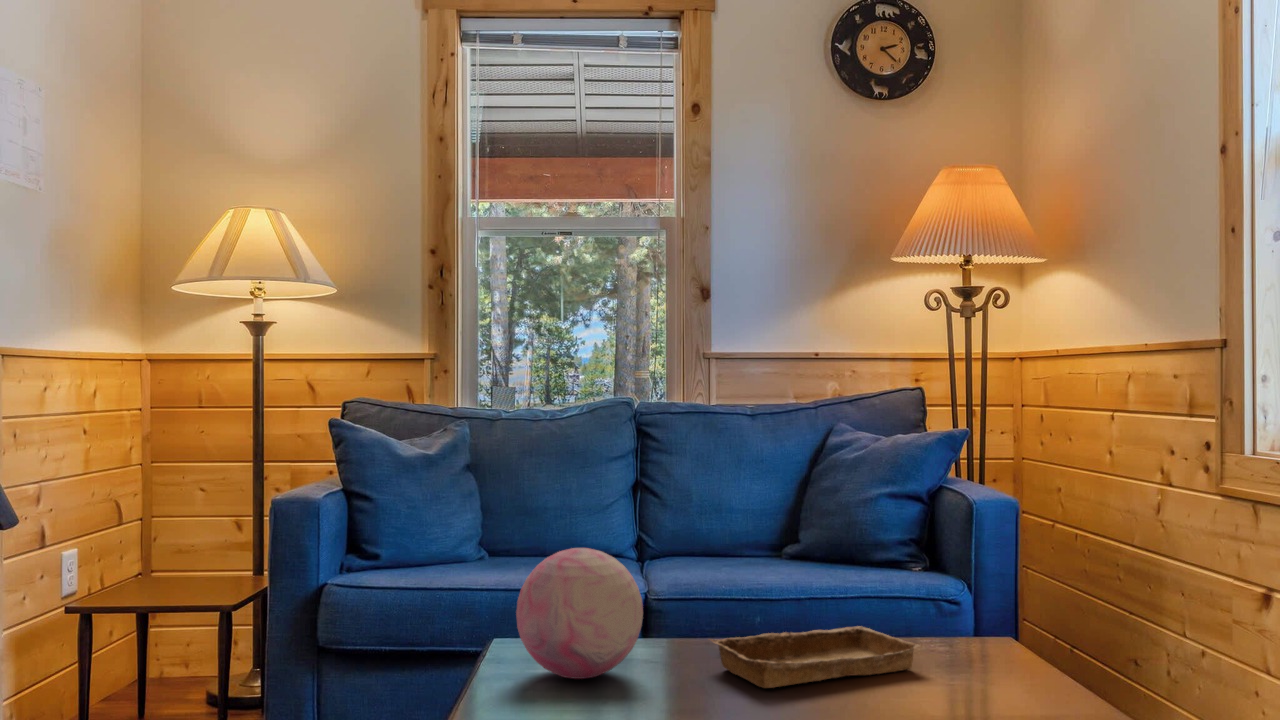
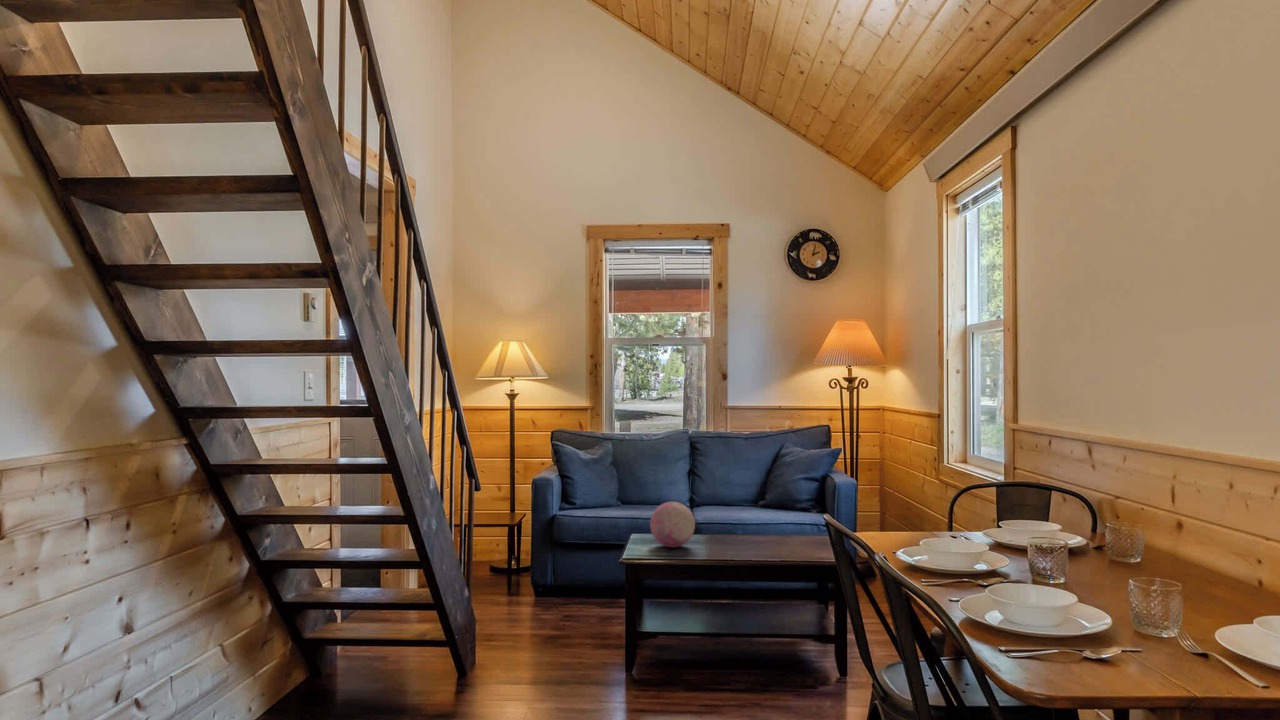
tray: present [711,626,919,688] -> none [718,533,796,552]

